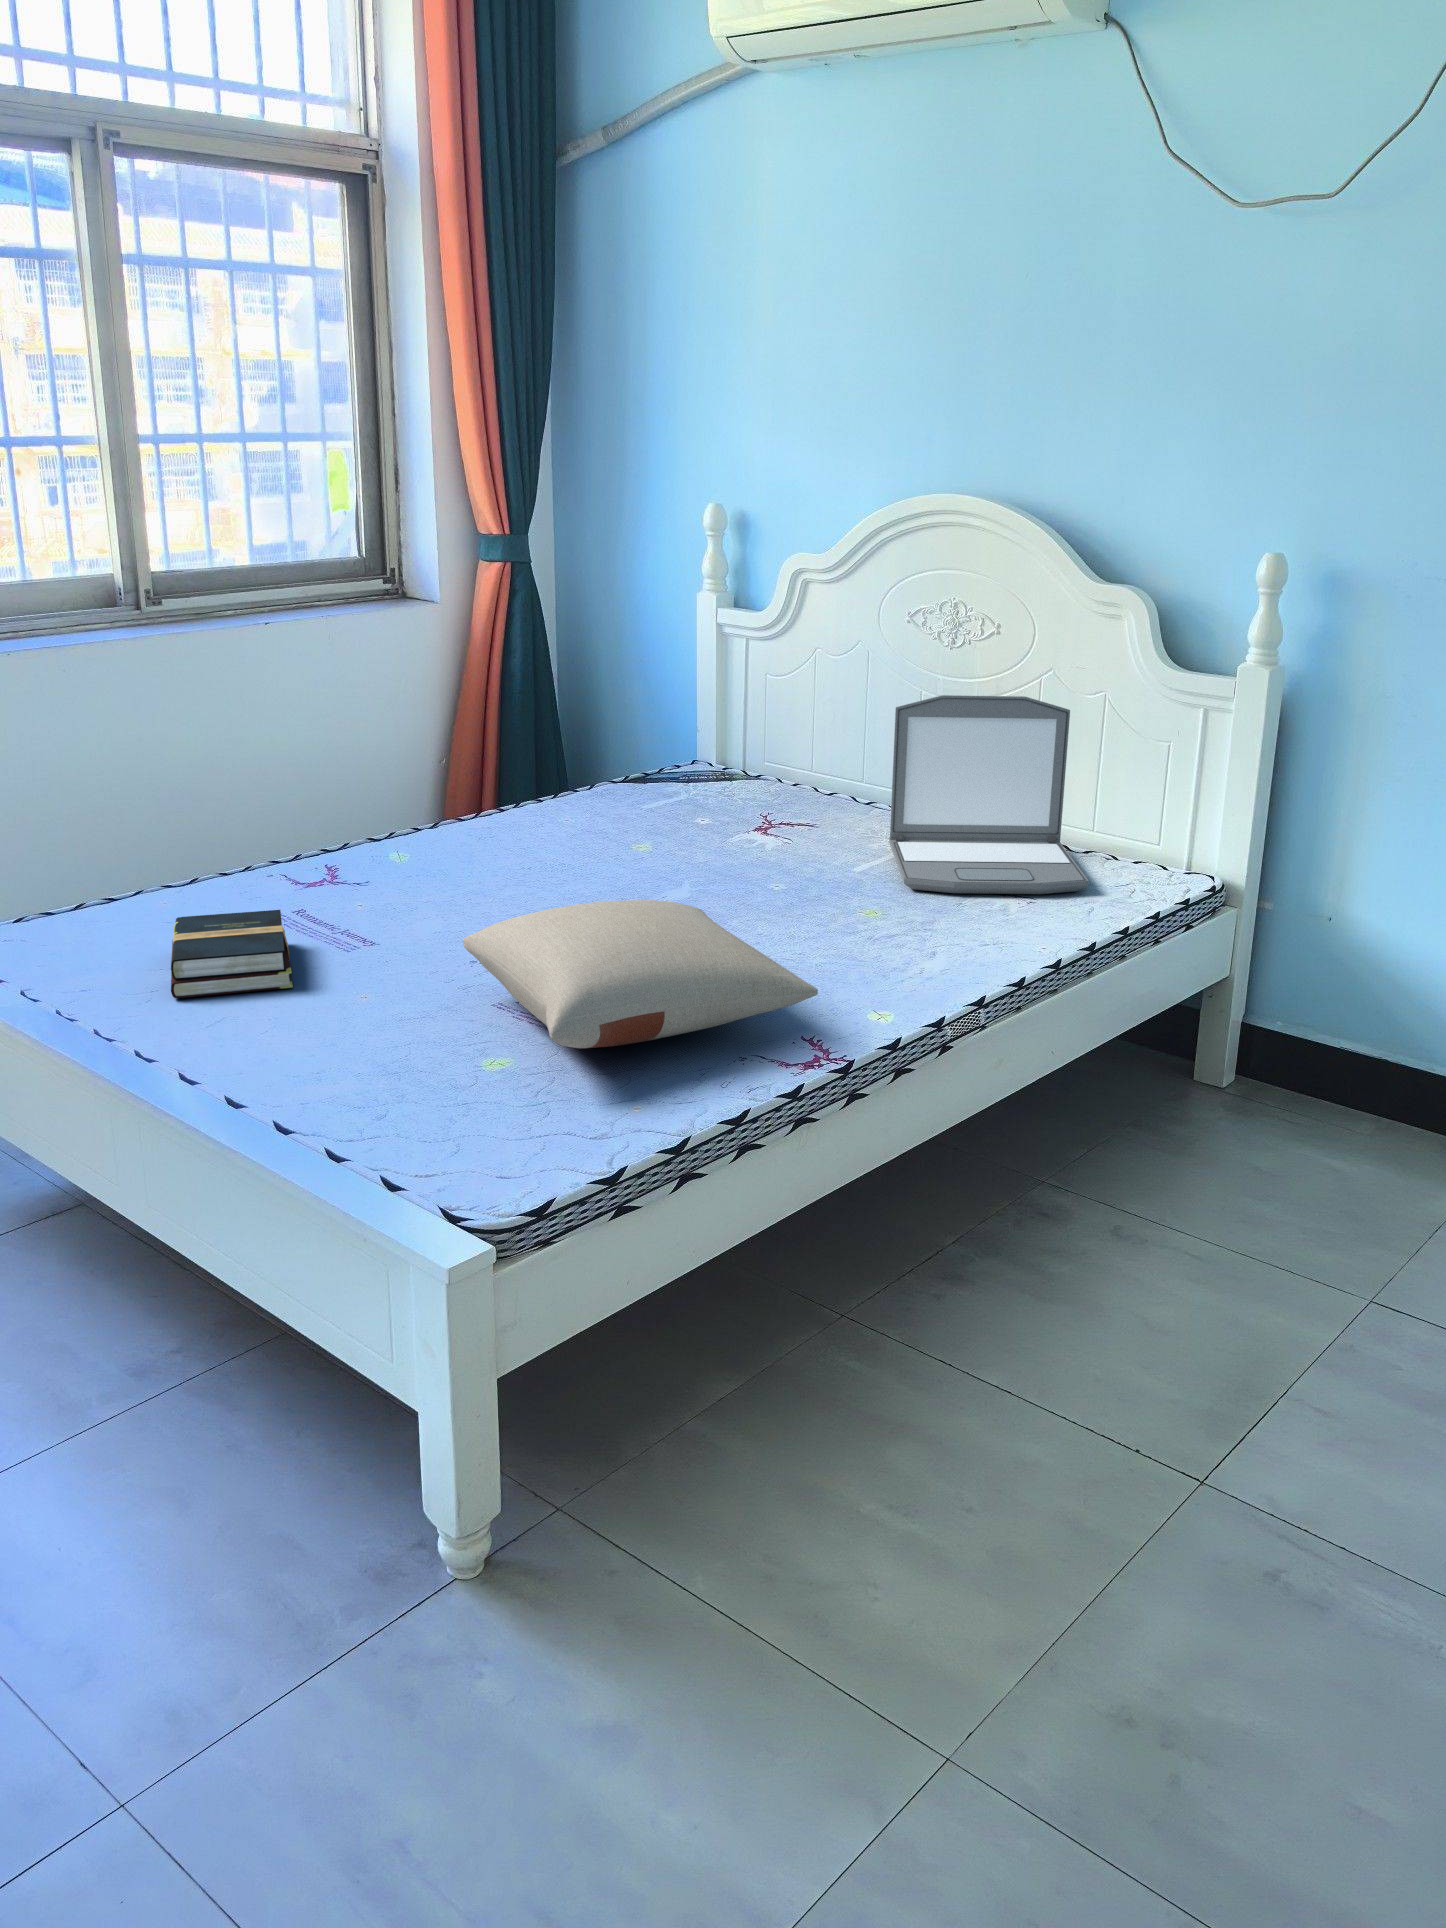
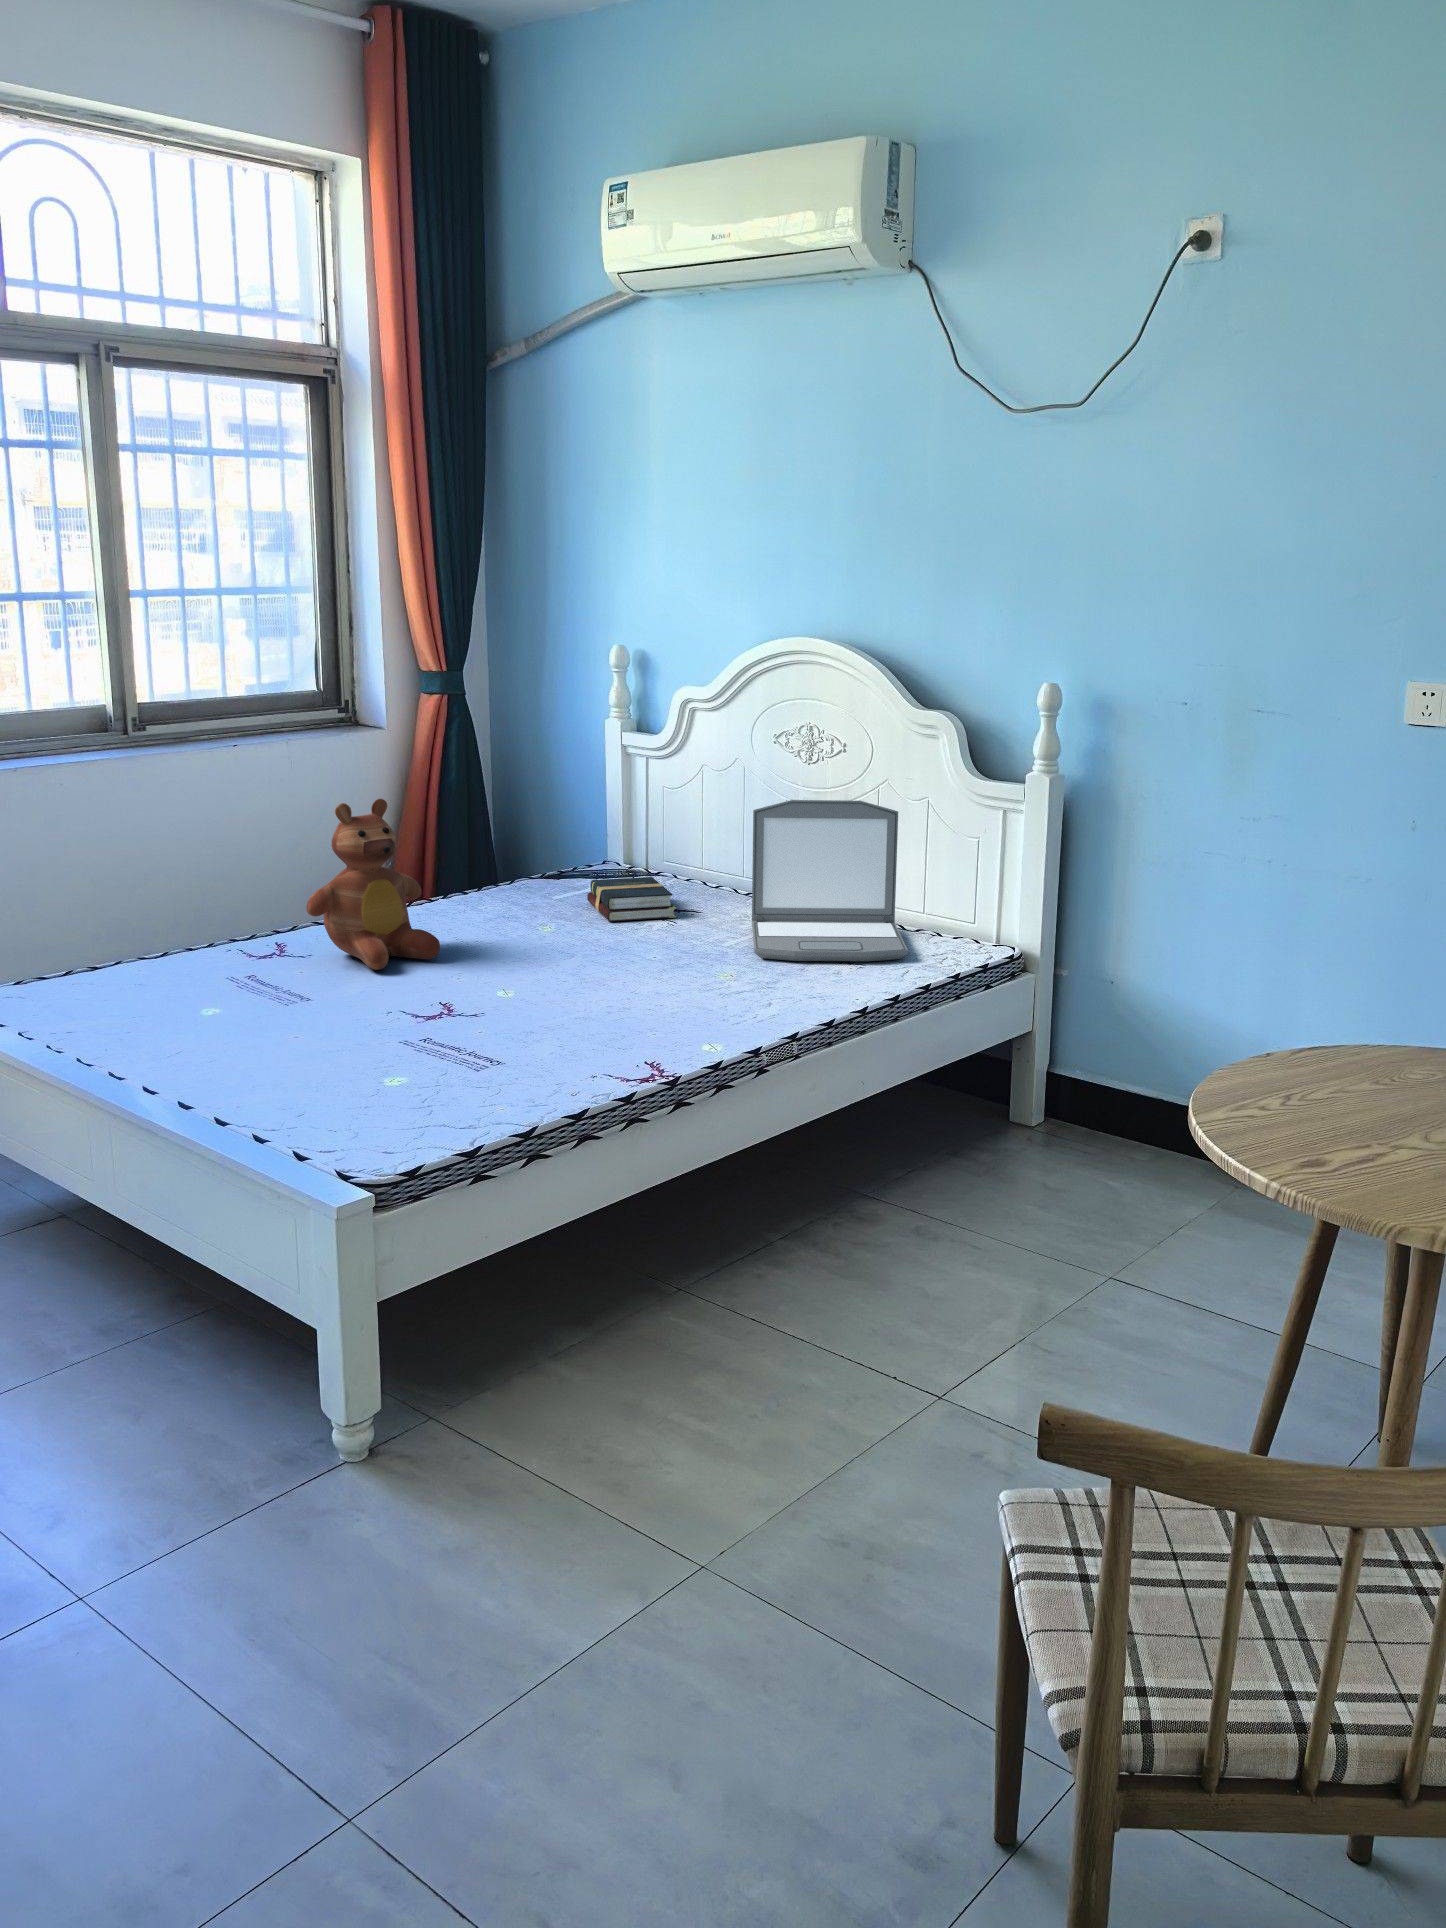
teddy bear: none [365,693,526,904] -> present [306,799,440,970]
pillow: present [463,900,818,1048] -> none [376,957,651,1065]
hardback book: present [171,910,293,998] -> present [587,877,676,922]

